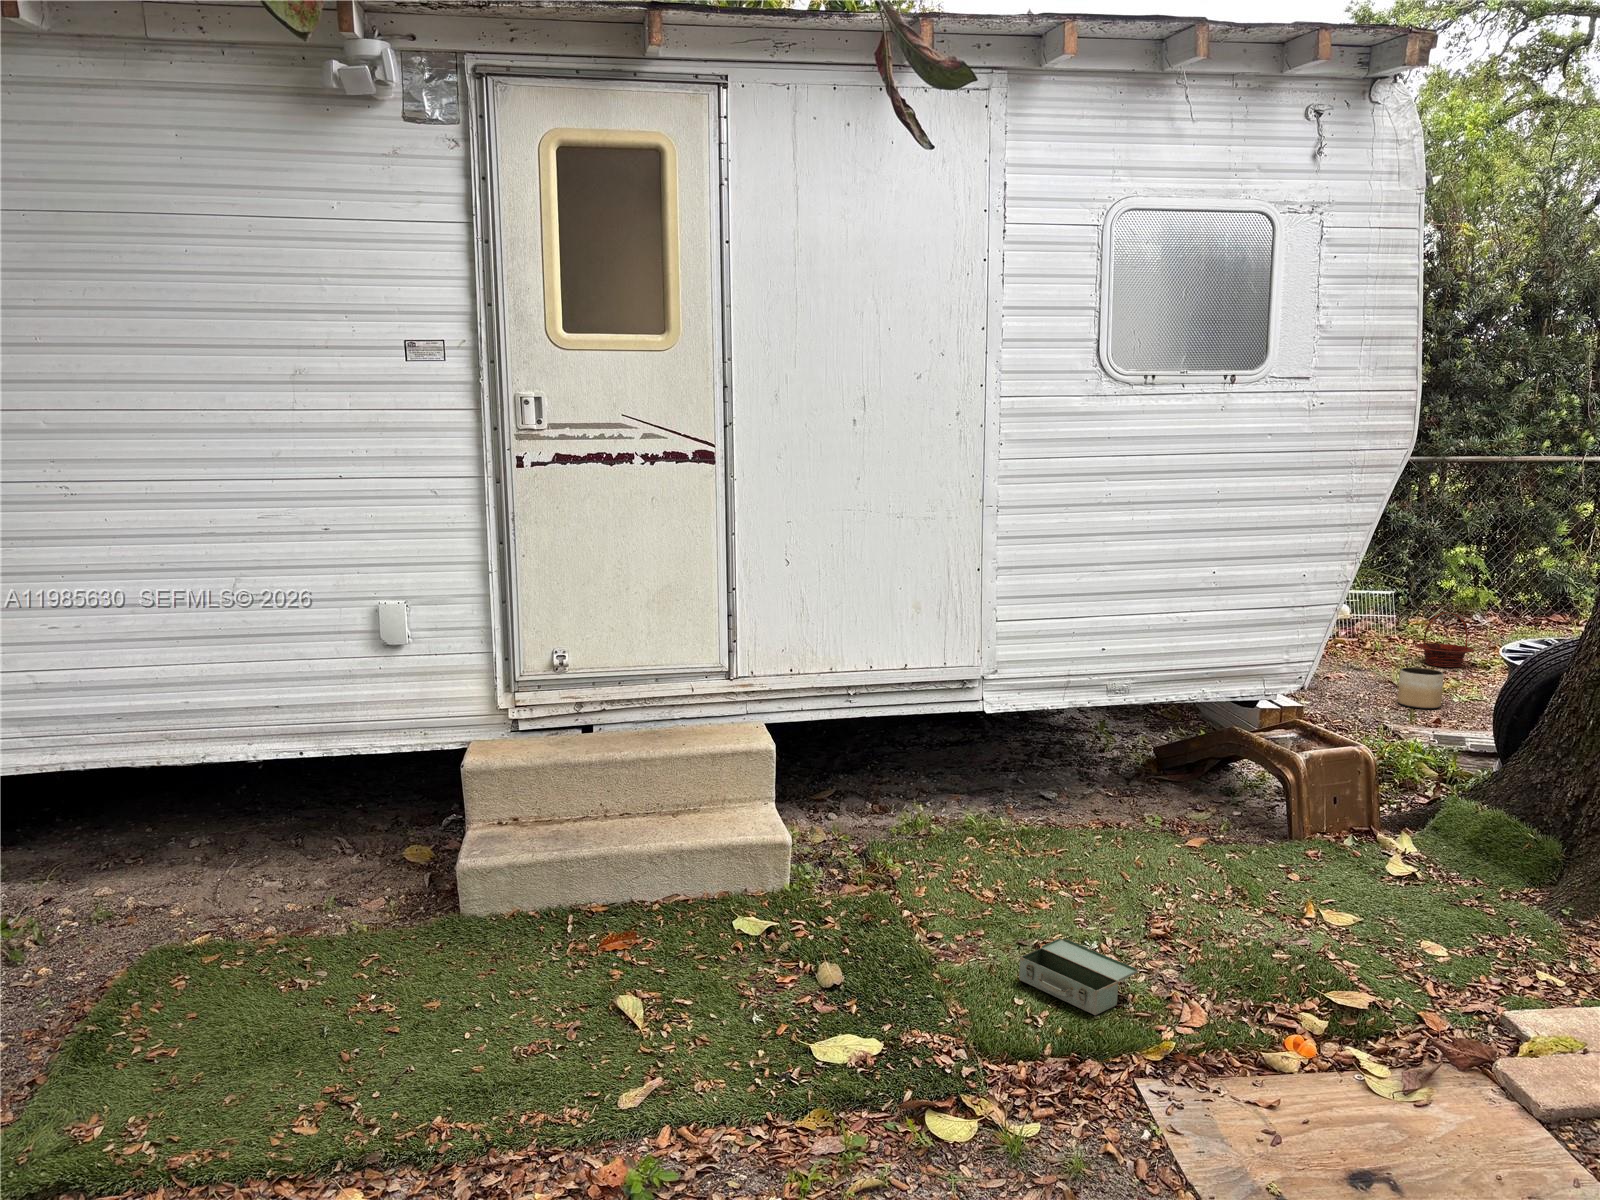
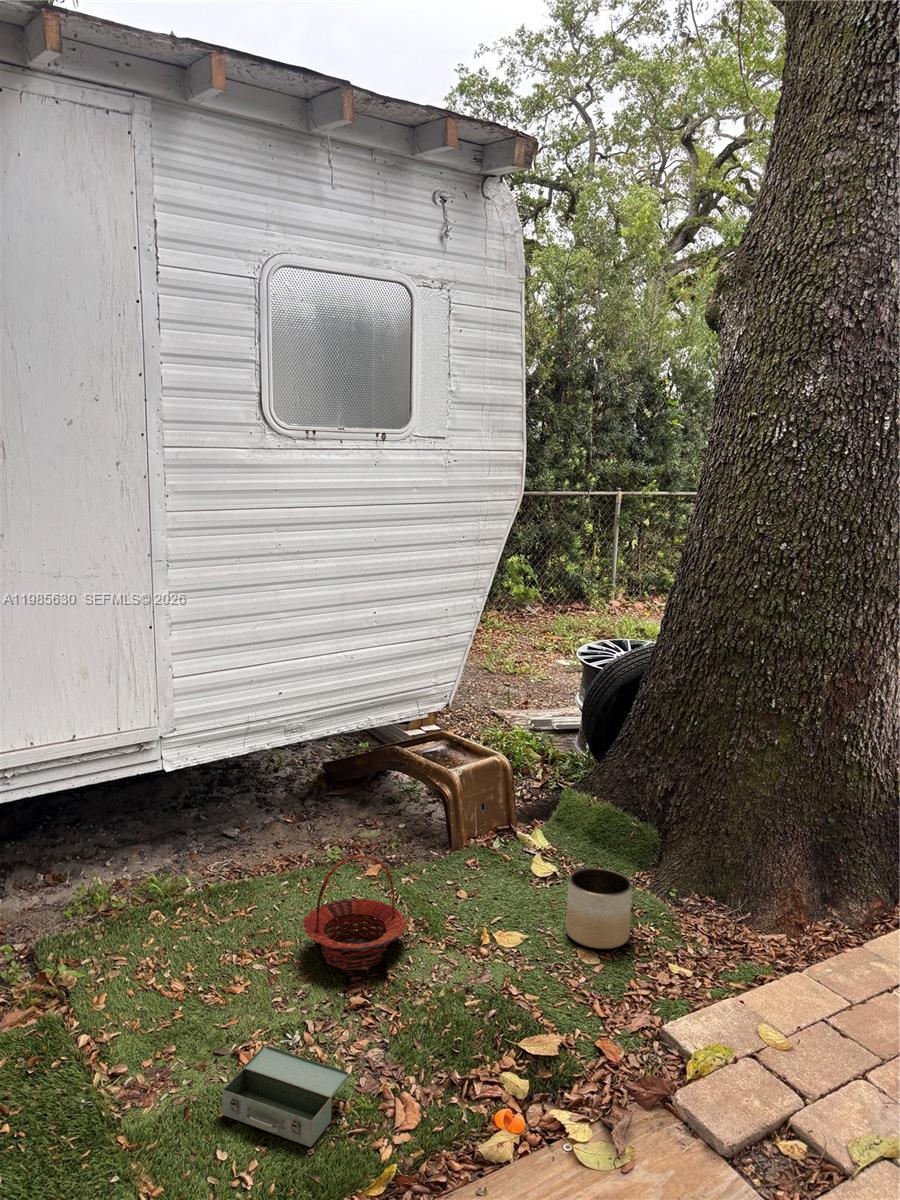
basket: present [1415,612,1475,667] -> present [303,855,407,970]
planter: present [1398,668,1443,709] -> present [566,868,632,949]

